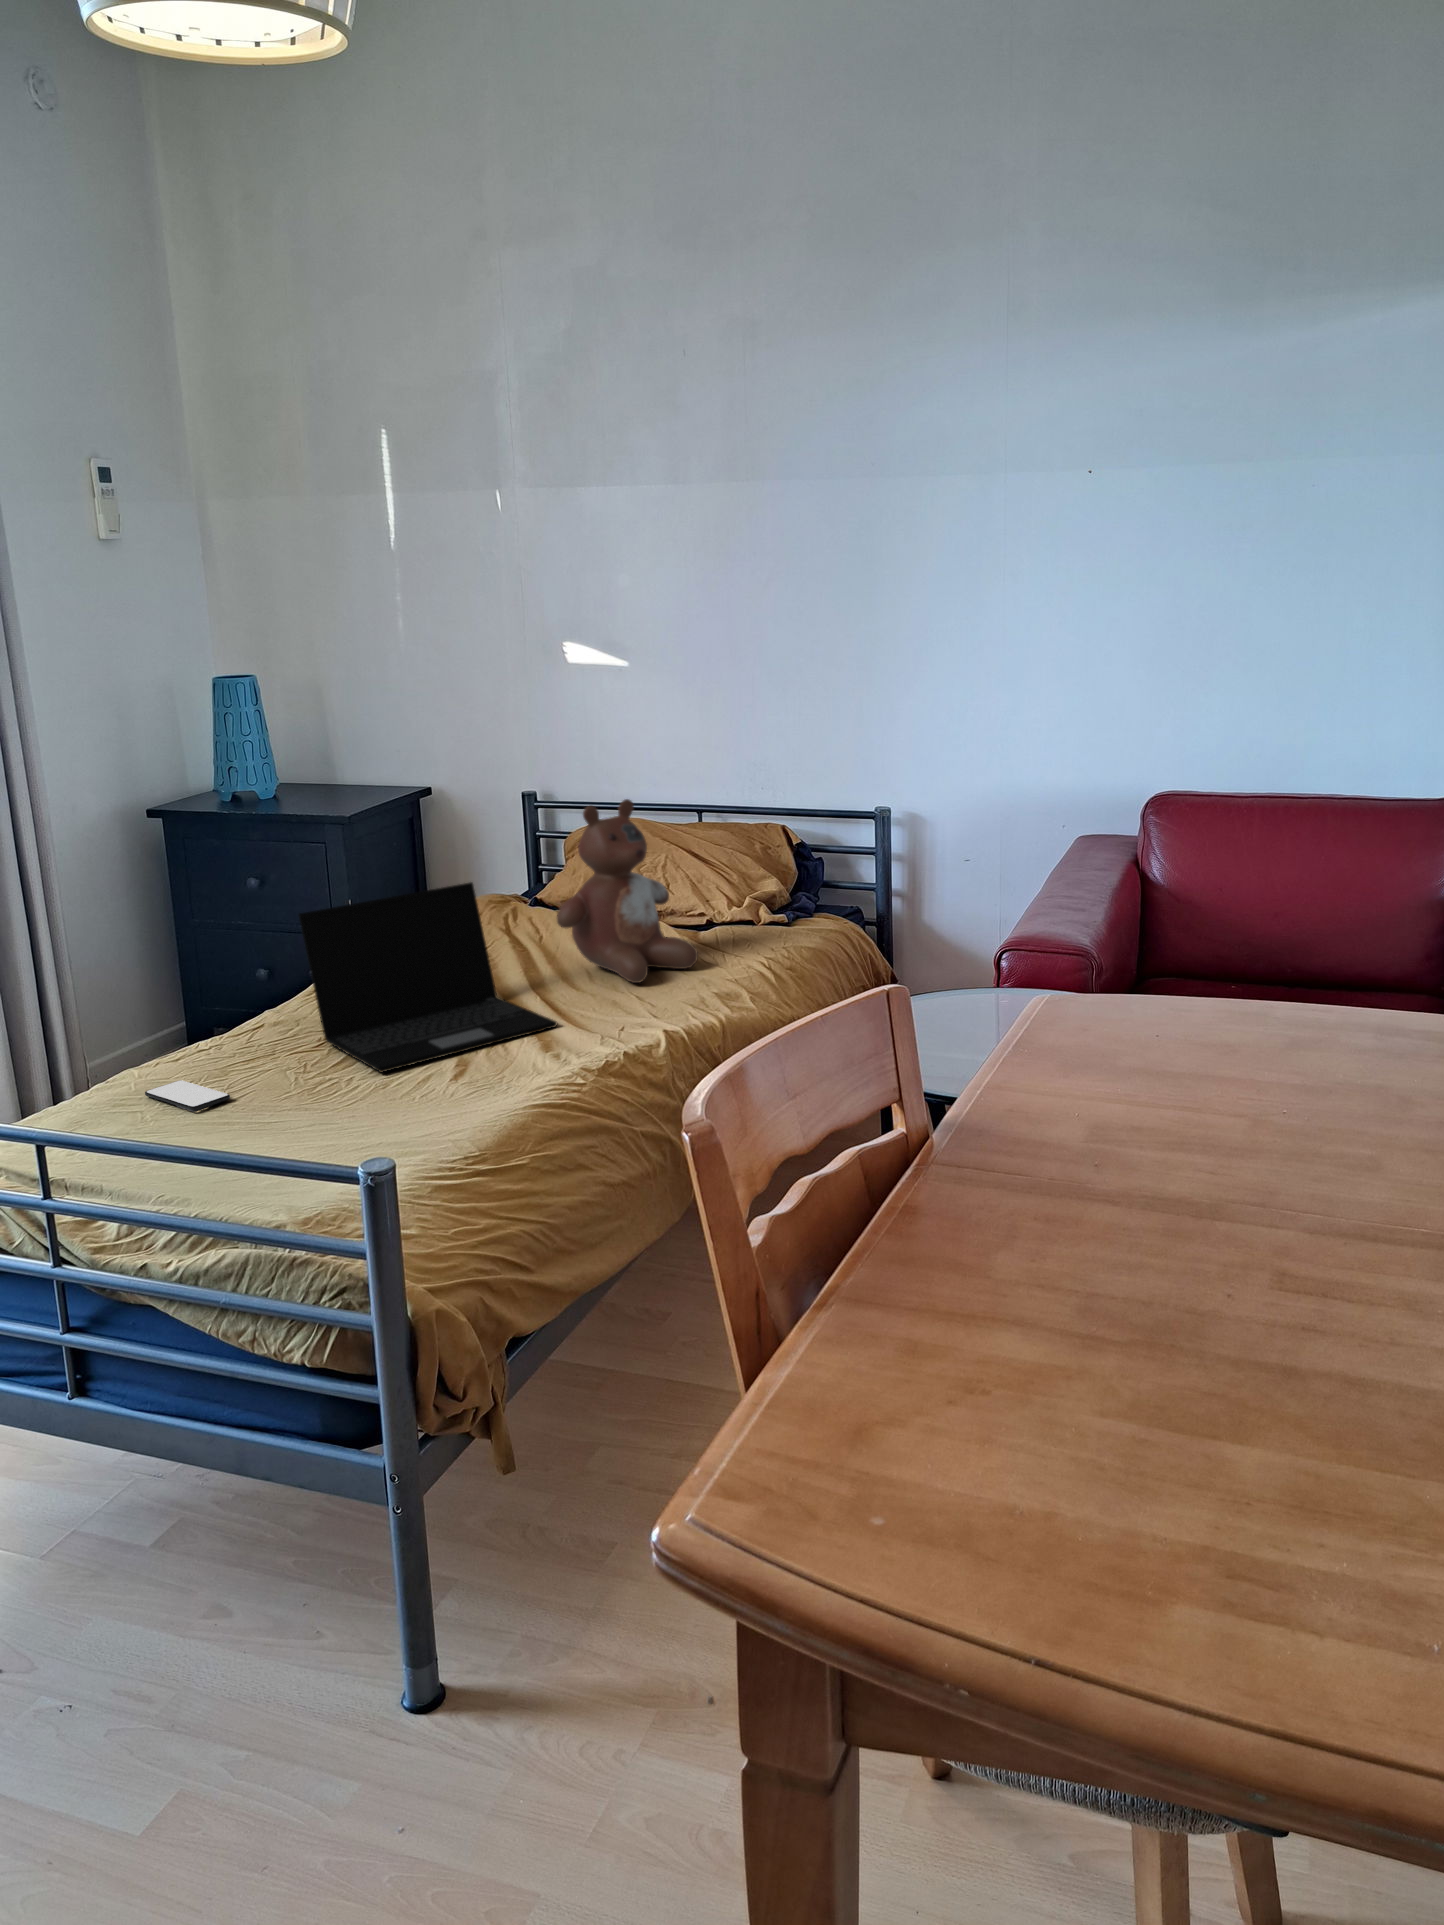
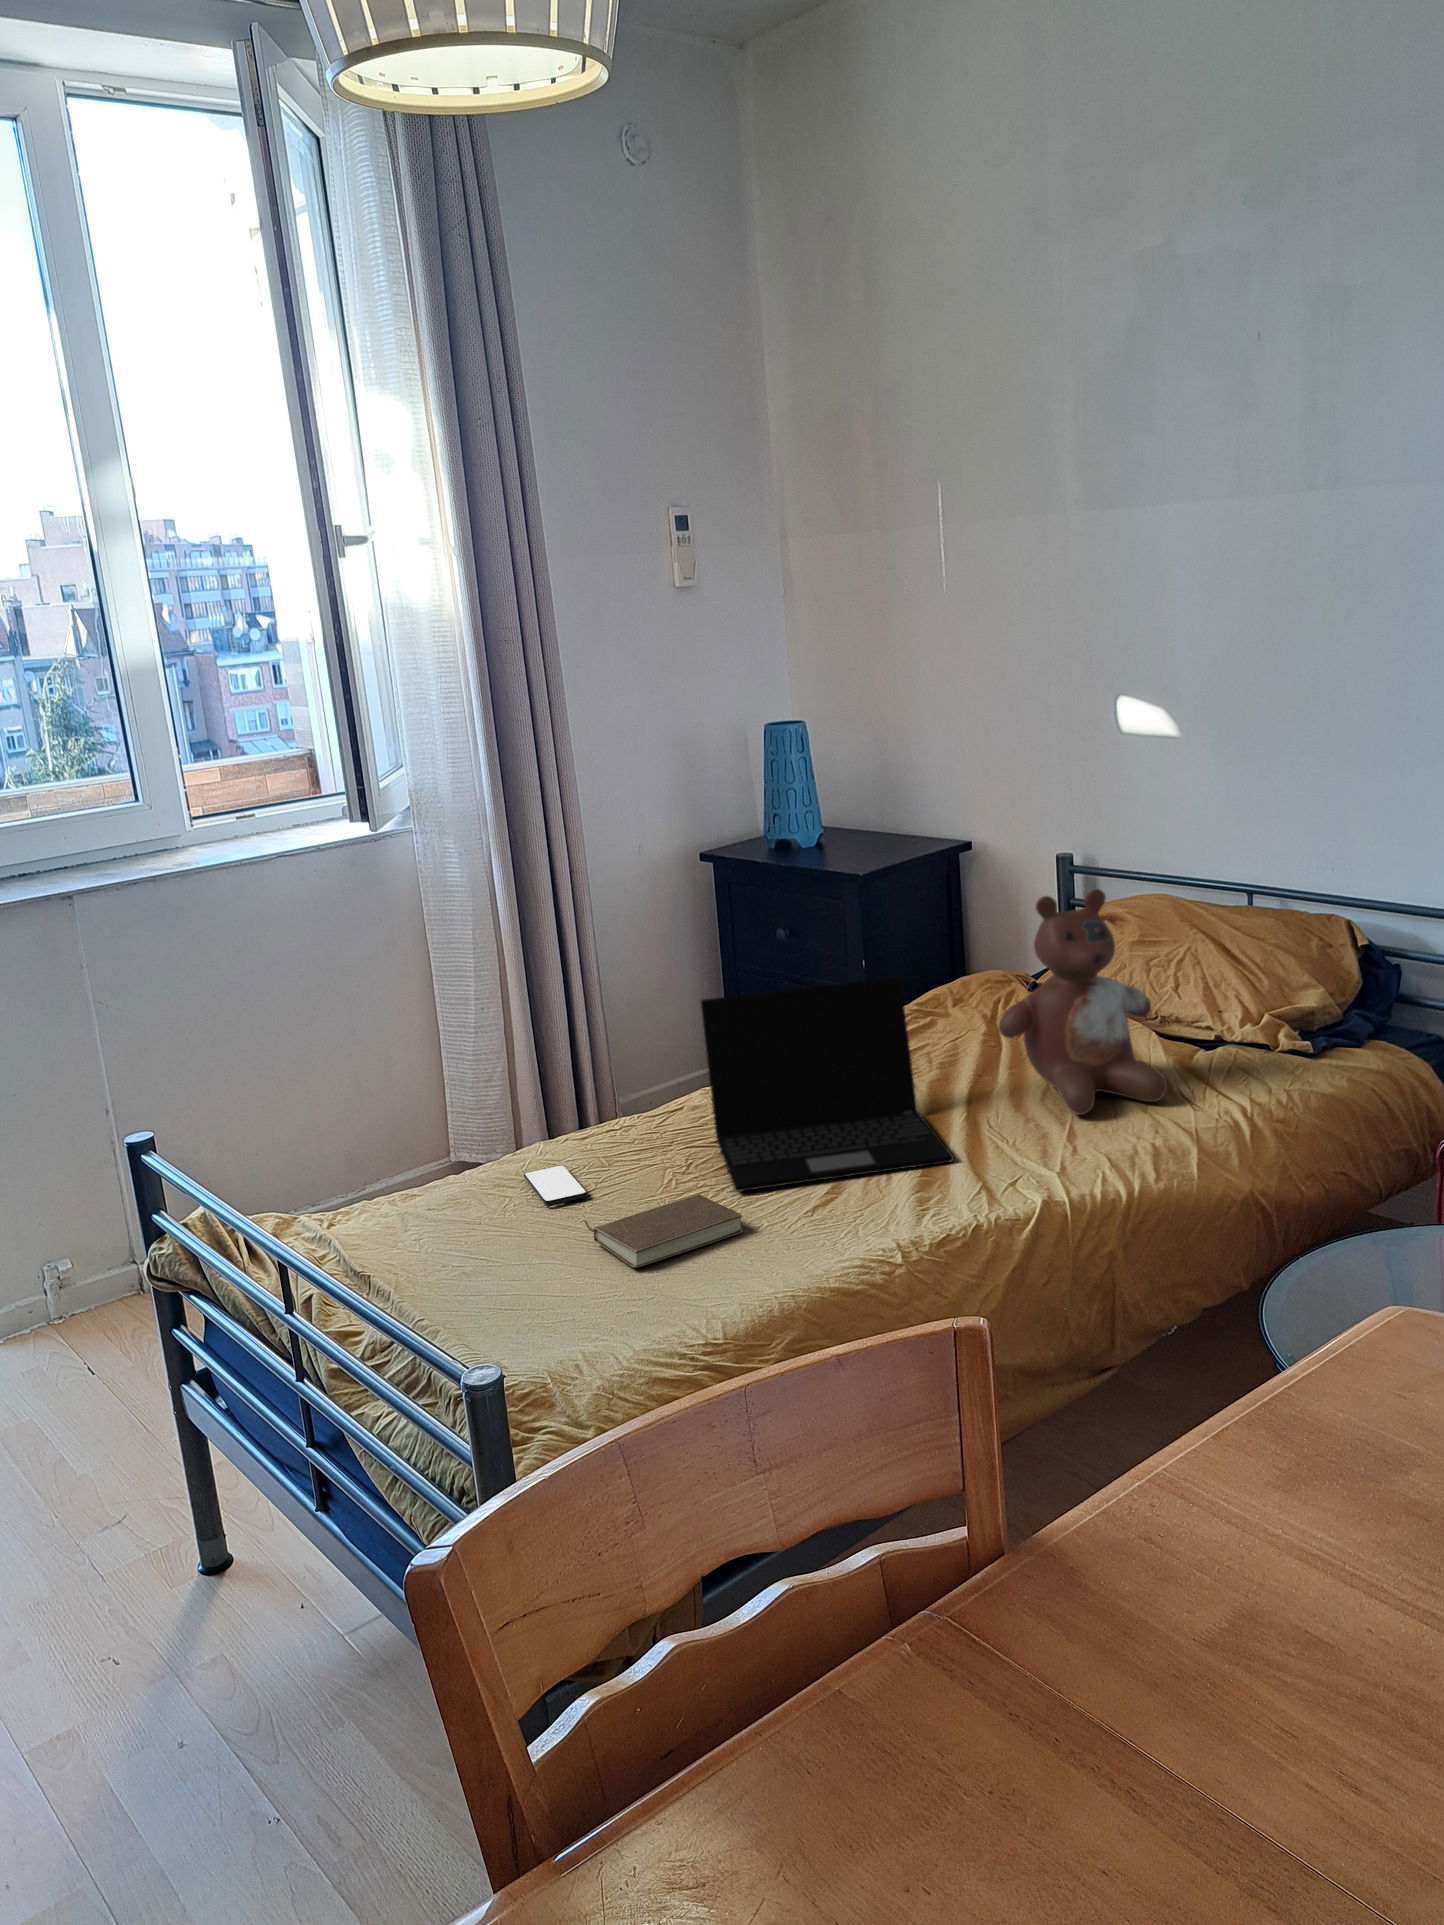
book: none [253,1077,412,1136] -> present [583,1195,743,1268]

